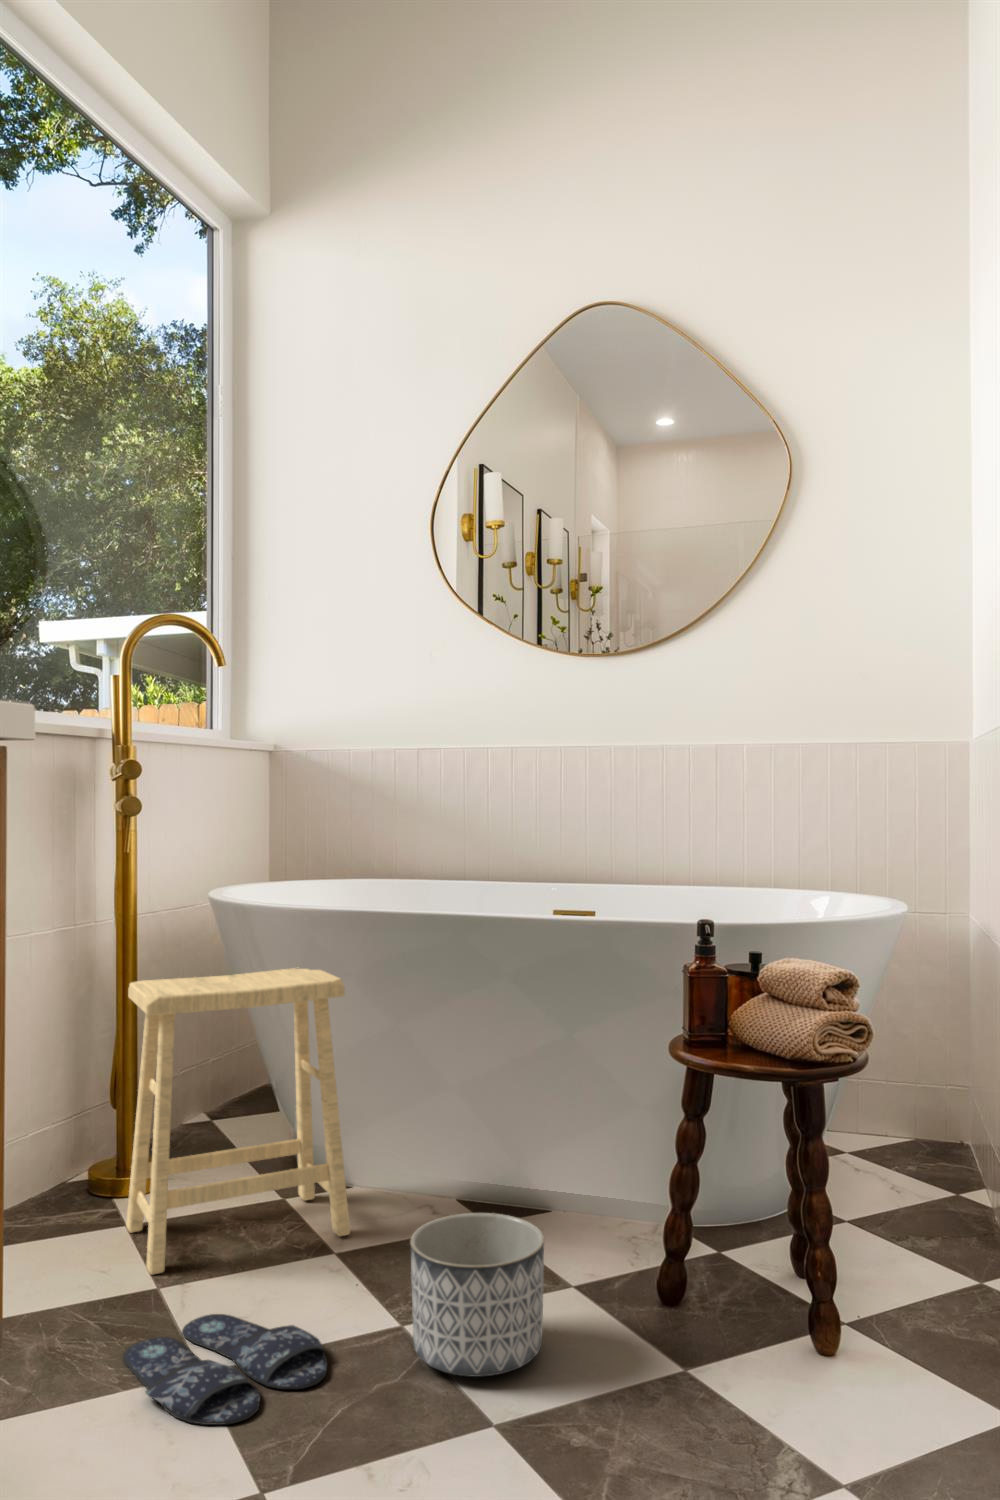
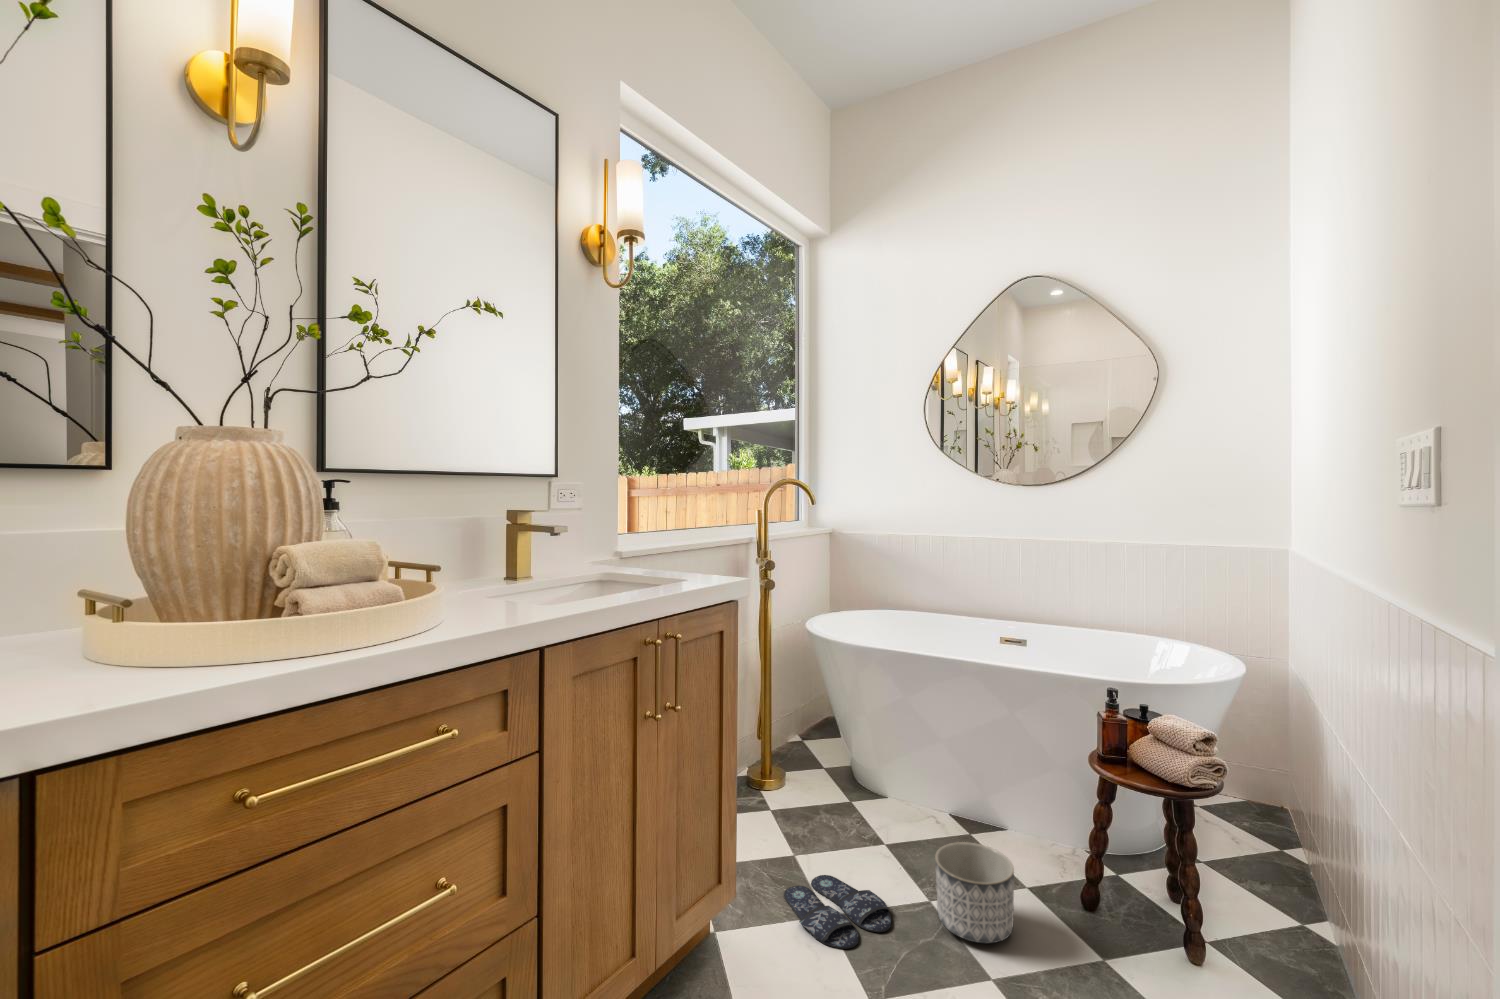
footstool: present [126,968,350,1275] -> none [771,678,891,844]

